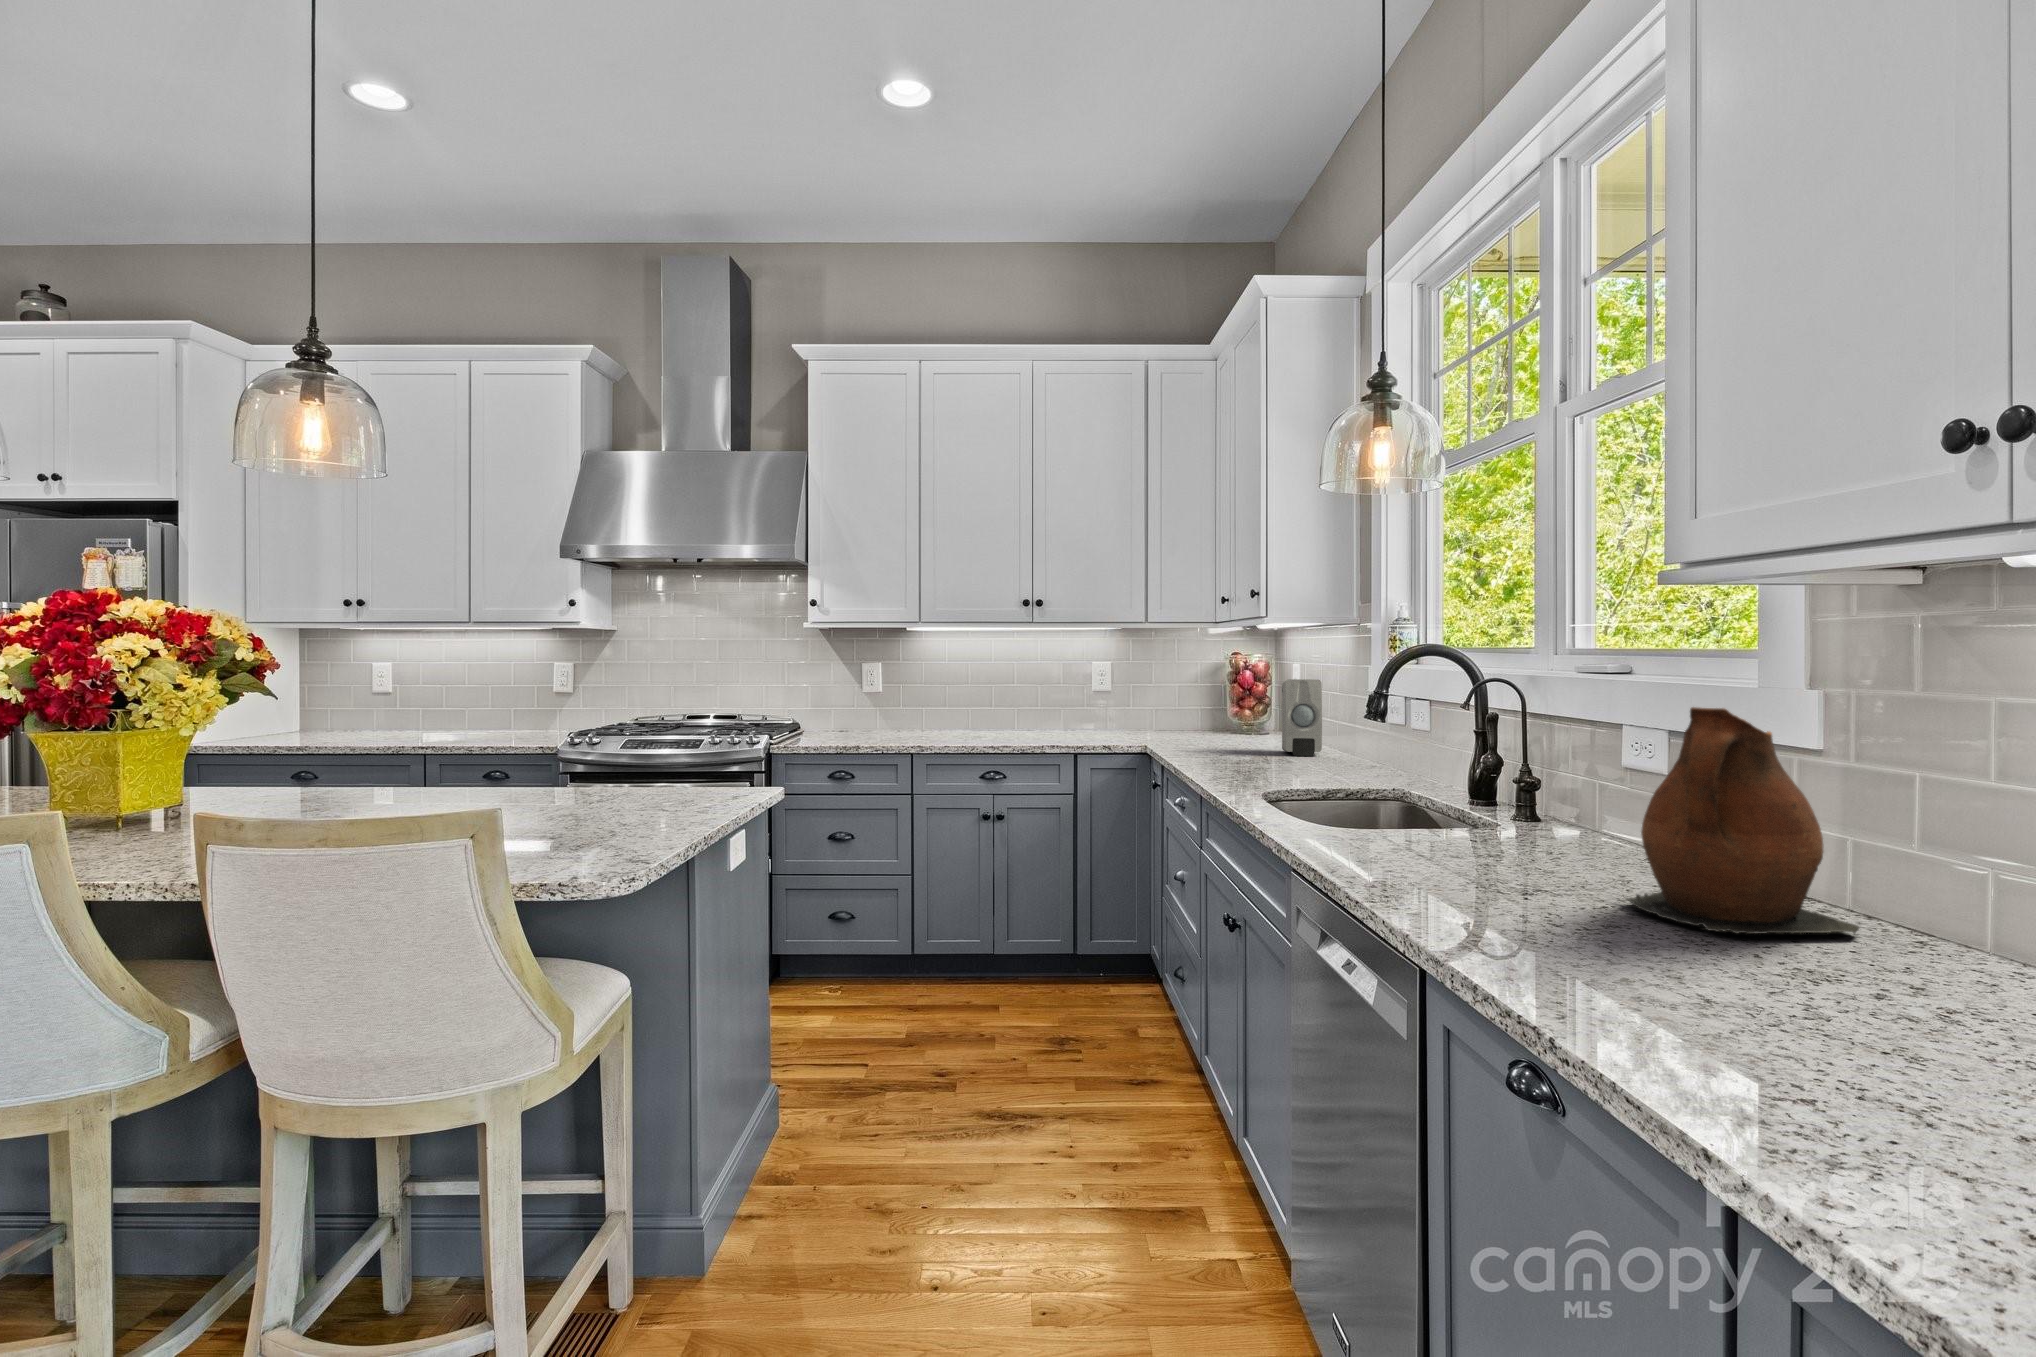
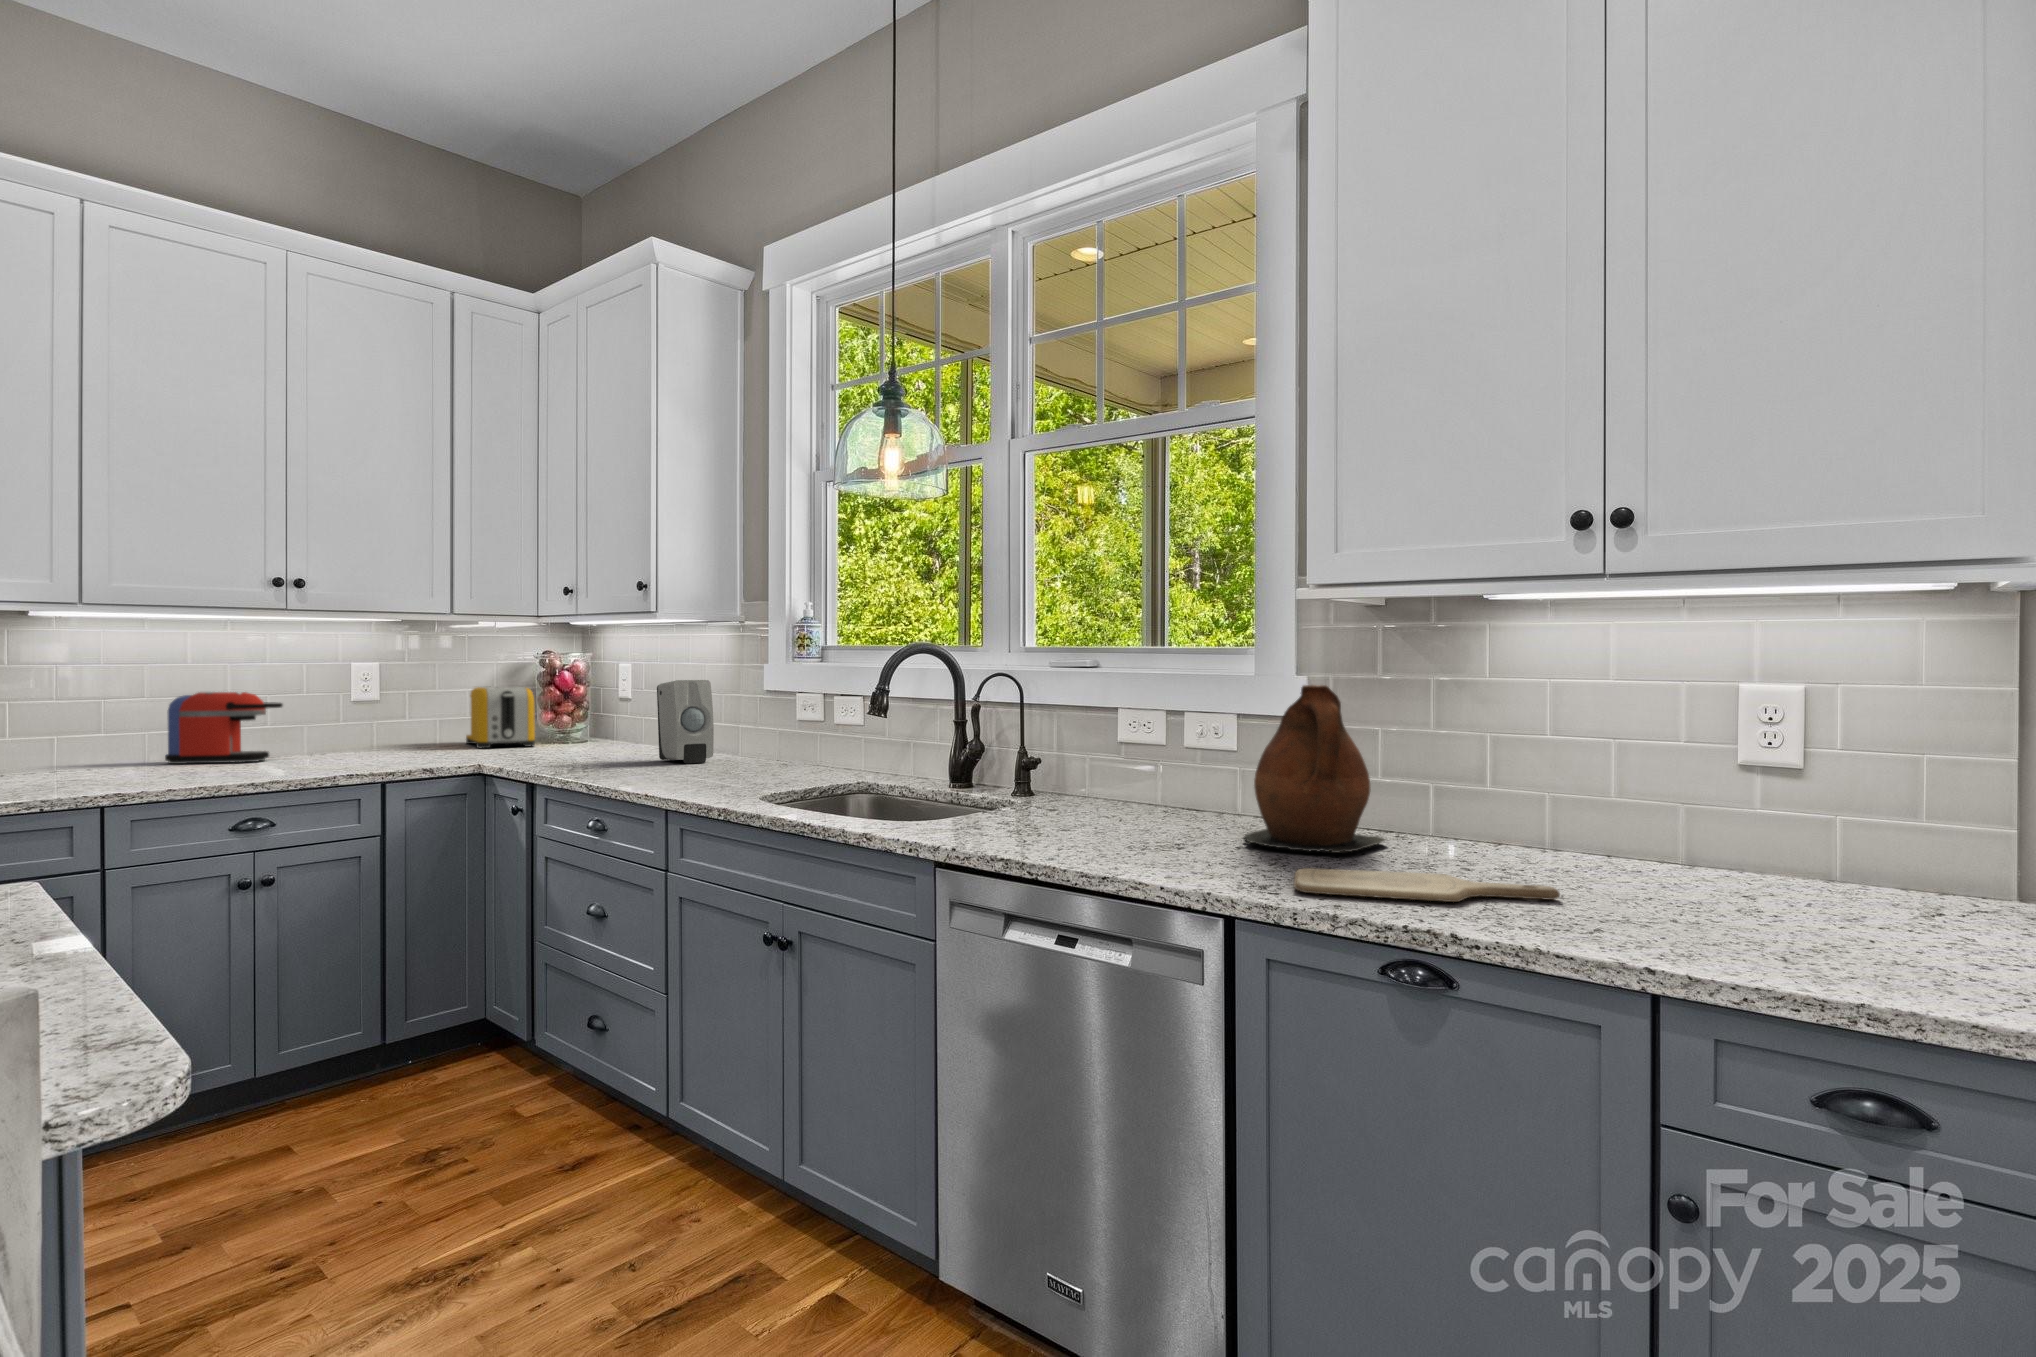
coffee maker: none [975,681,1040,732] -> present [165,692,283,764]
toaster: none [1178,681,1223,732] -> present [466,686,535,748]
cutting board: none [1511,935,1905,1049] -> present [1294,868,1560,902]

